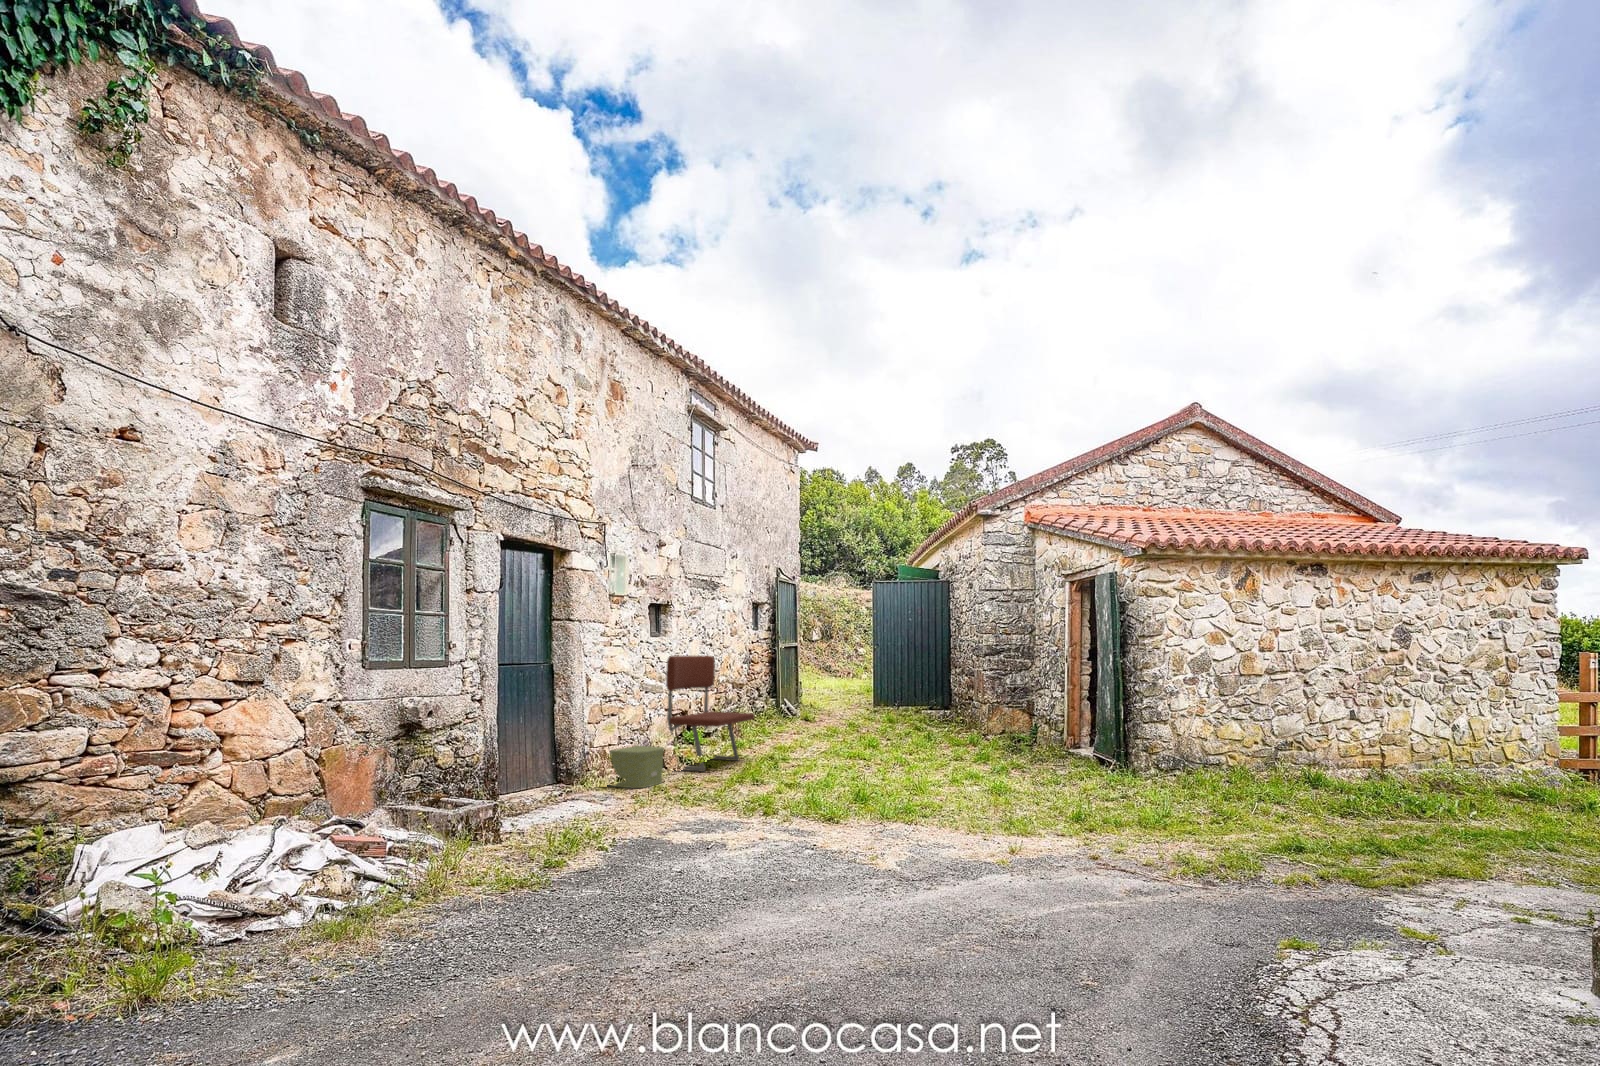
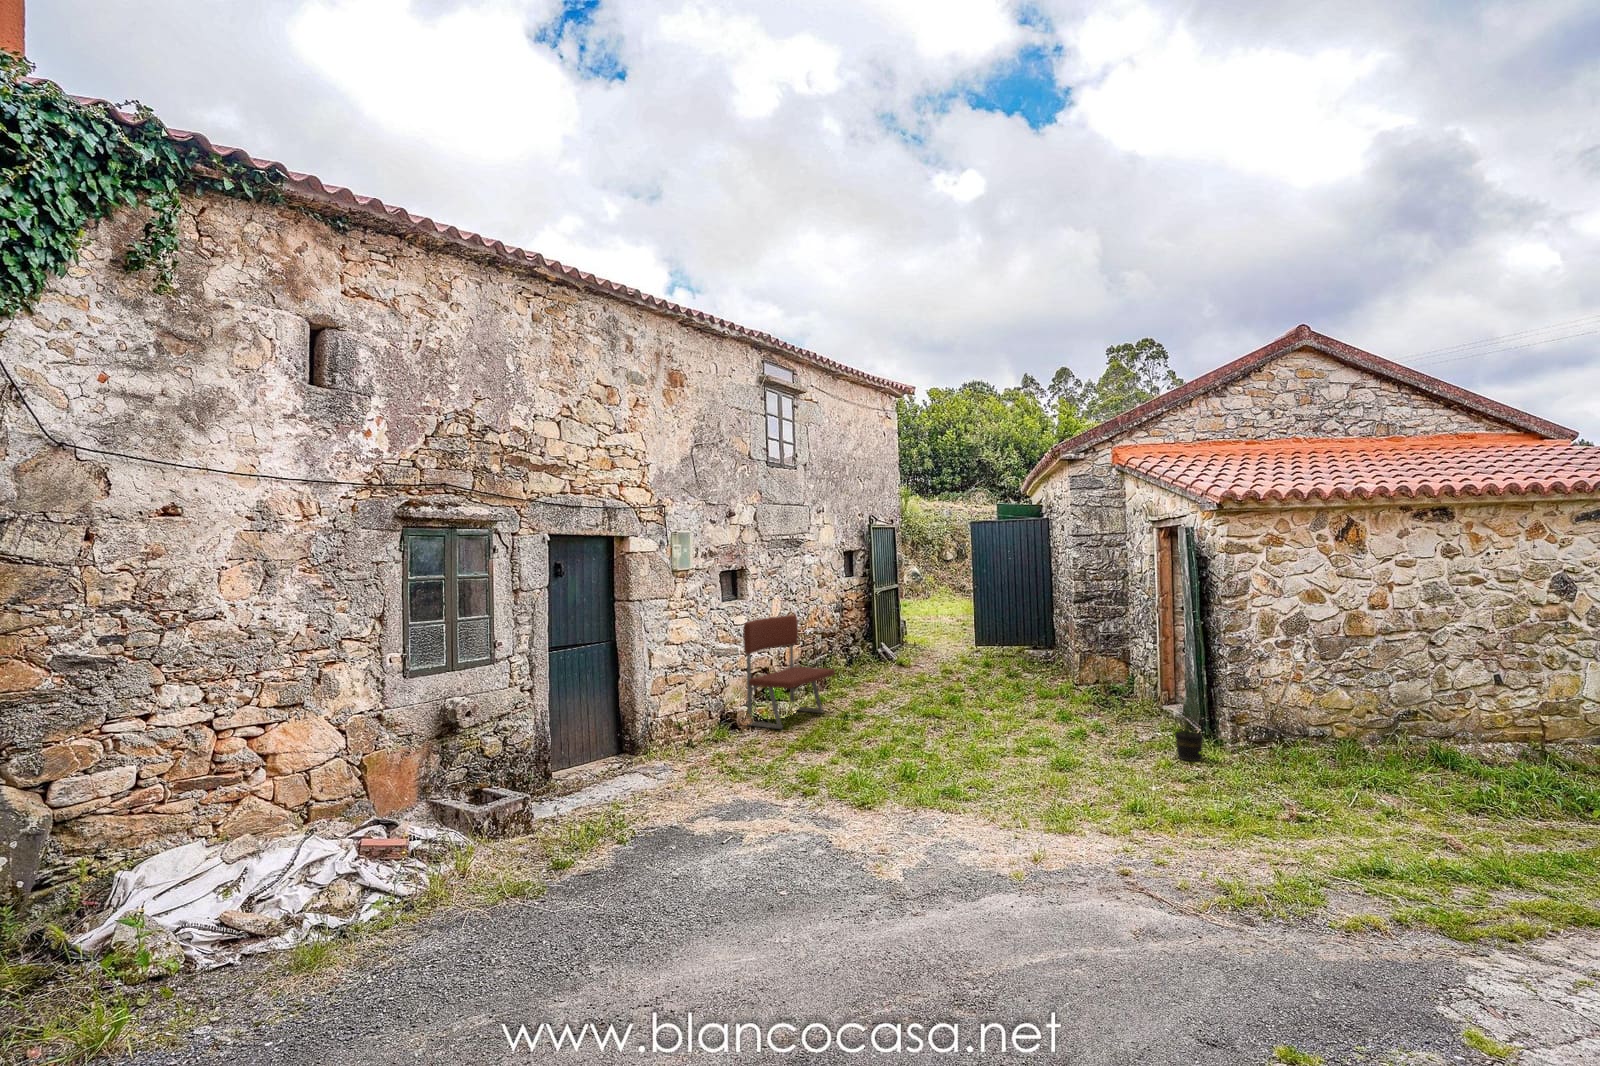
potted plant: none [1094,719,1132,790] -> present [1174,690,1203,761]
storage box: present [610,746,664,788] -> none [677,709,735,753]

